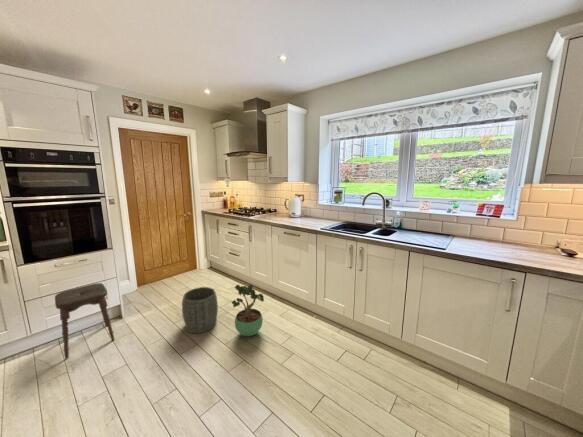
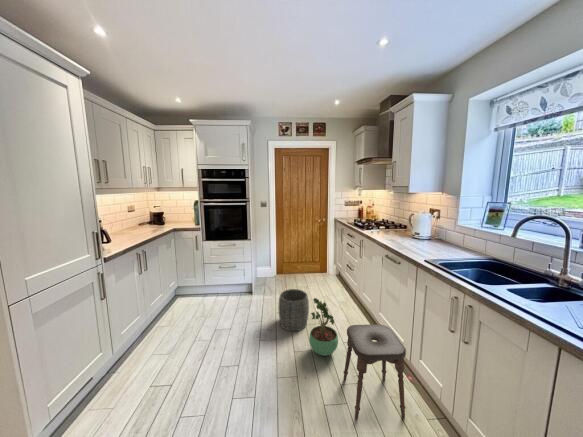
stool: present [55,283,114,359] -> present [343,324,406,420]

